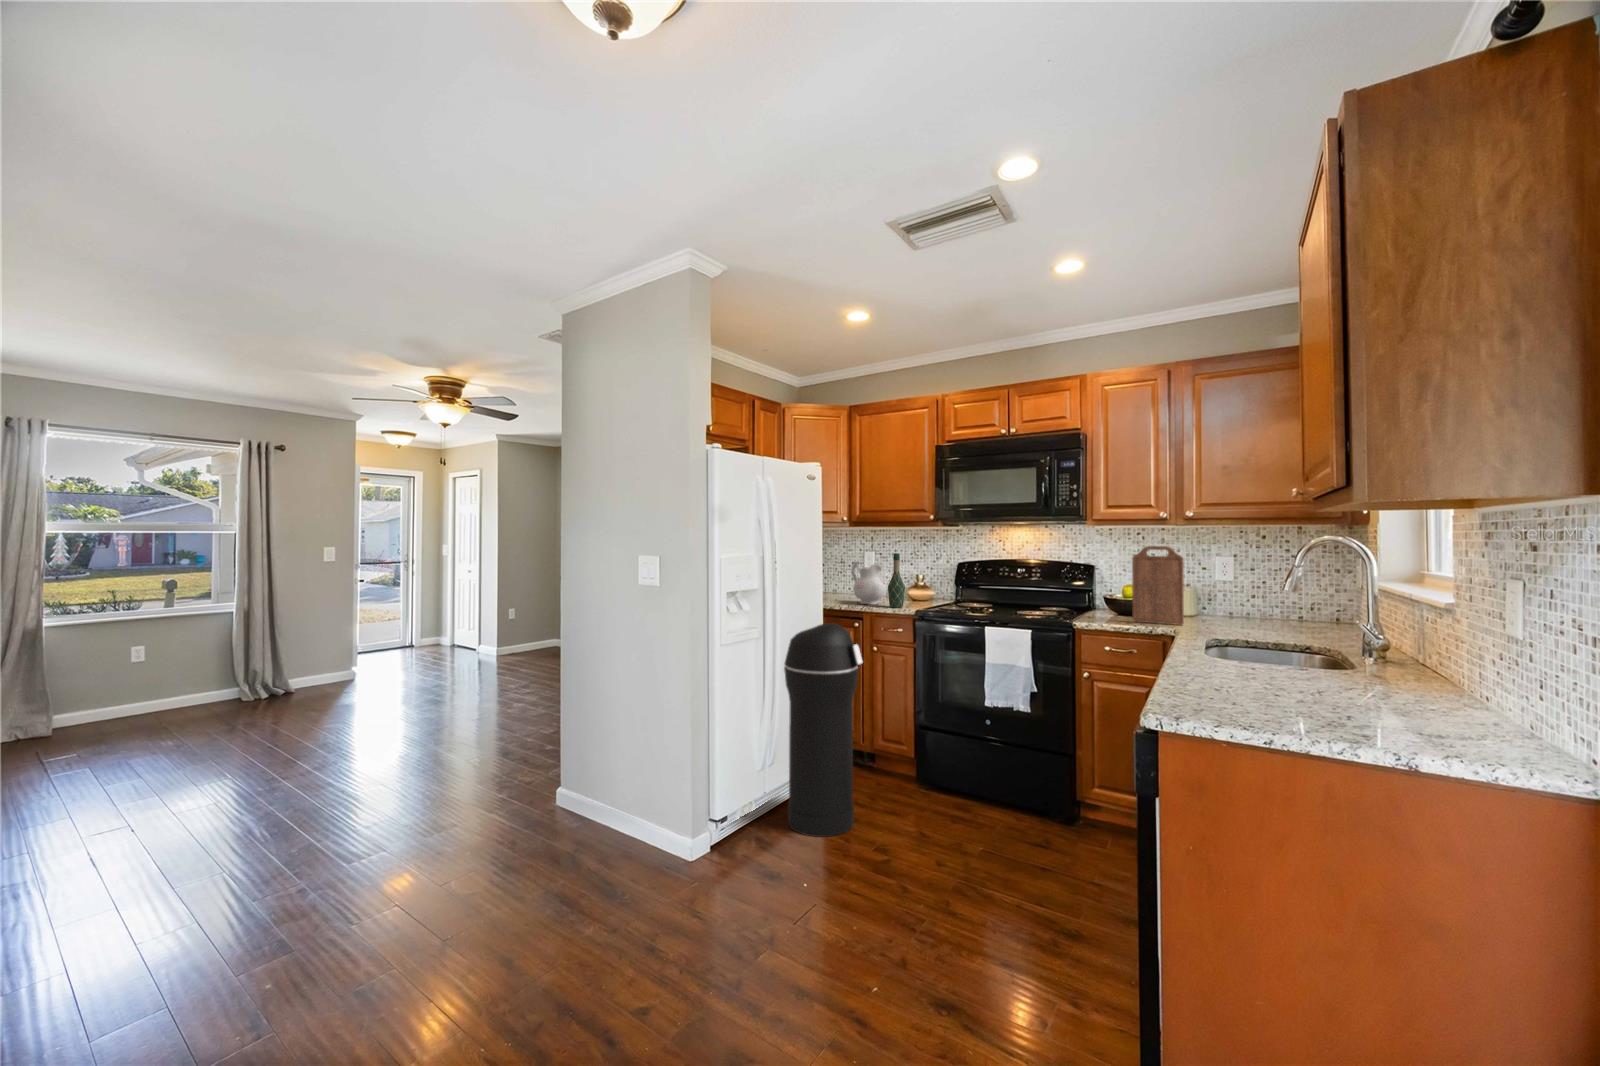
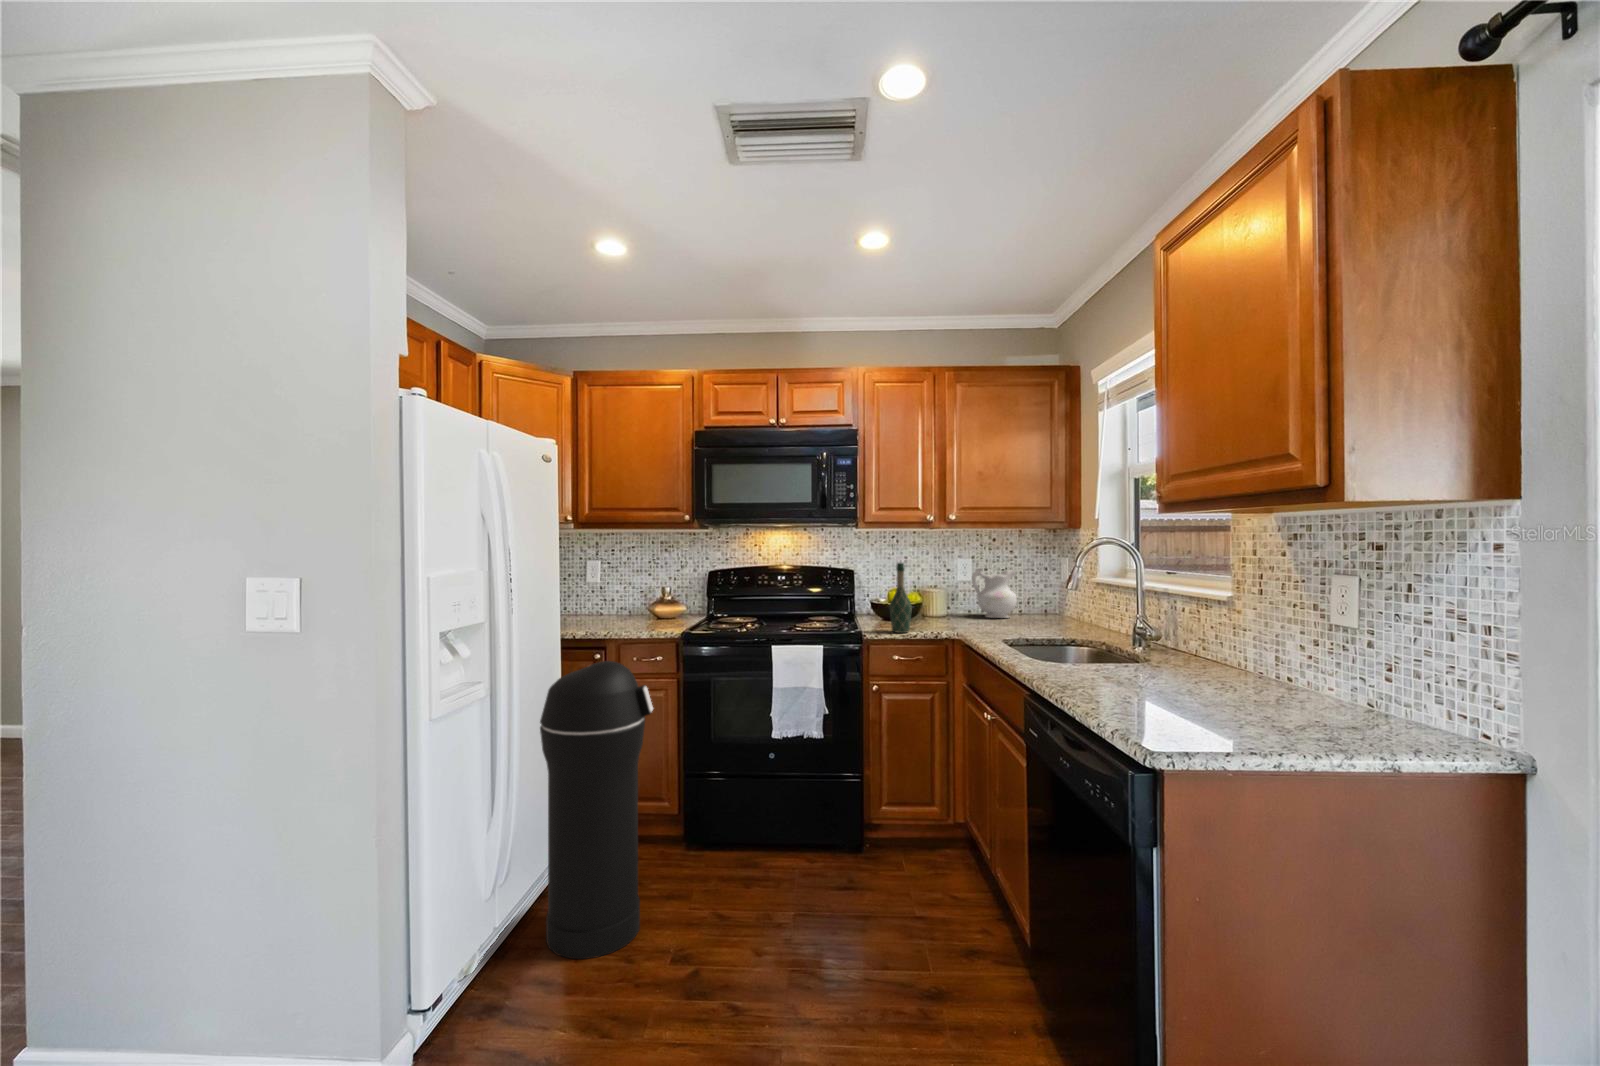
cutting board: present [1132,546,1184,625] -> none [911,550,956,628]
wine bottle: present [888,553,905,608] -> present [889,563,912,633]
ceramic pitcher: present [851,562,886,605] -> present [972,569,1017,618]

